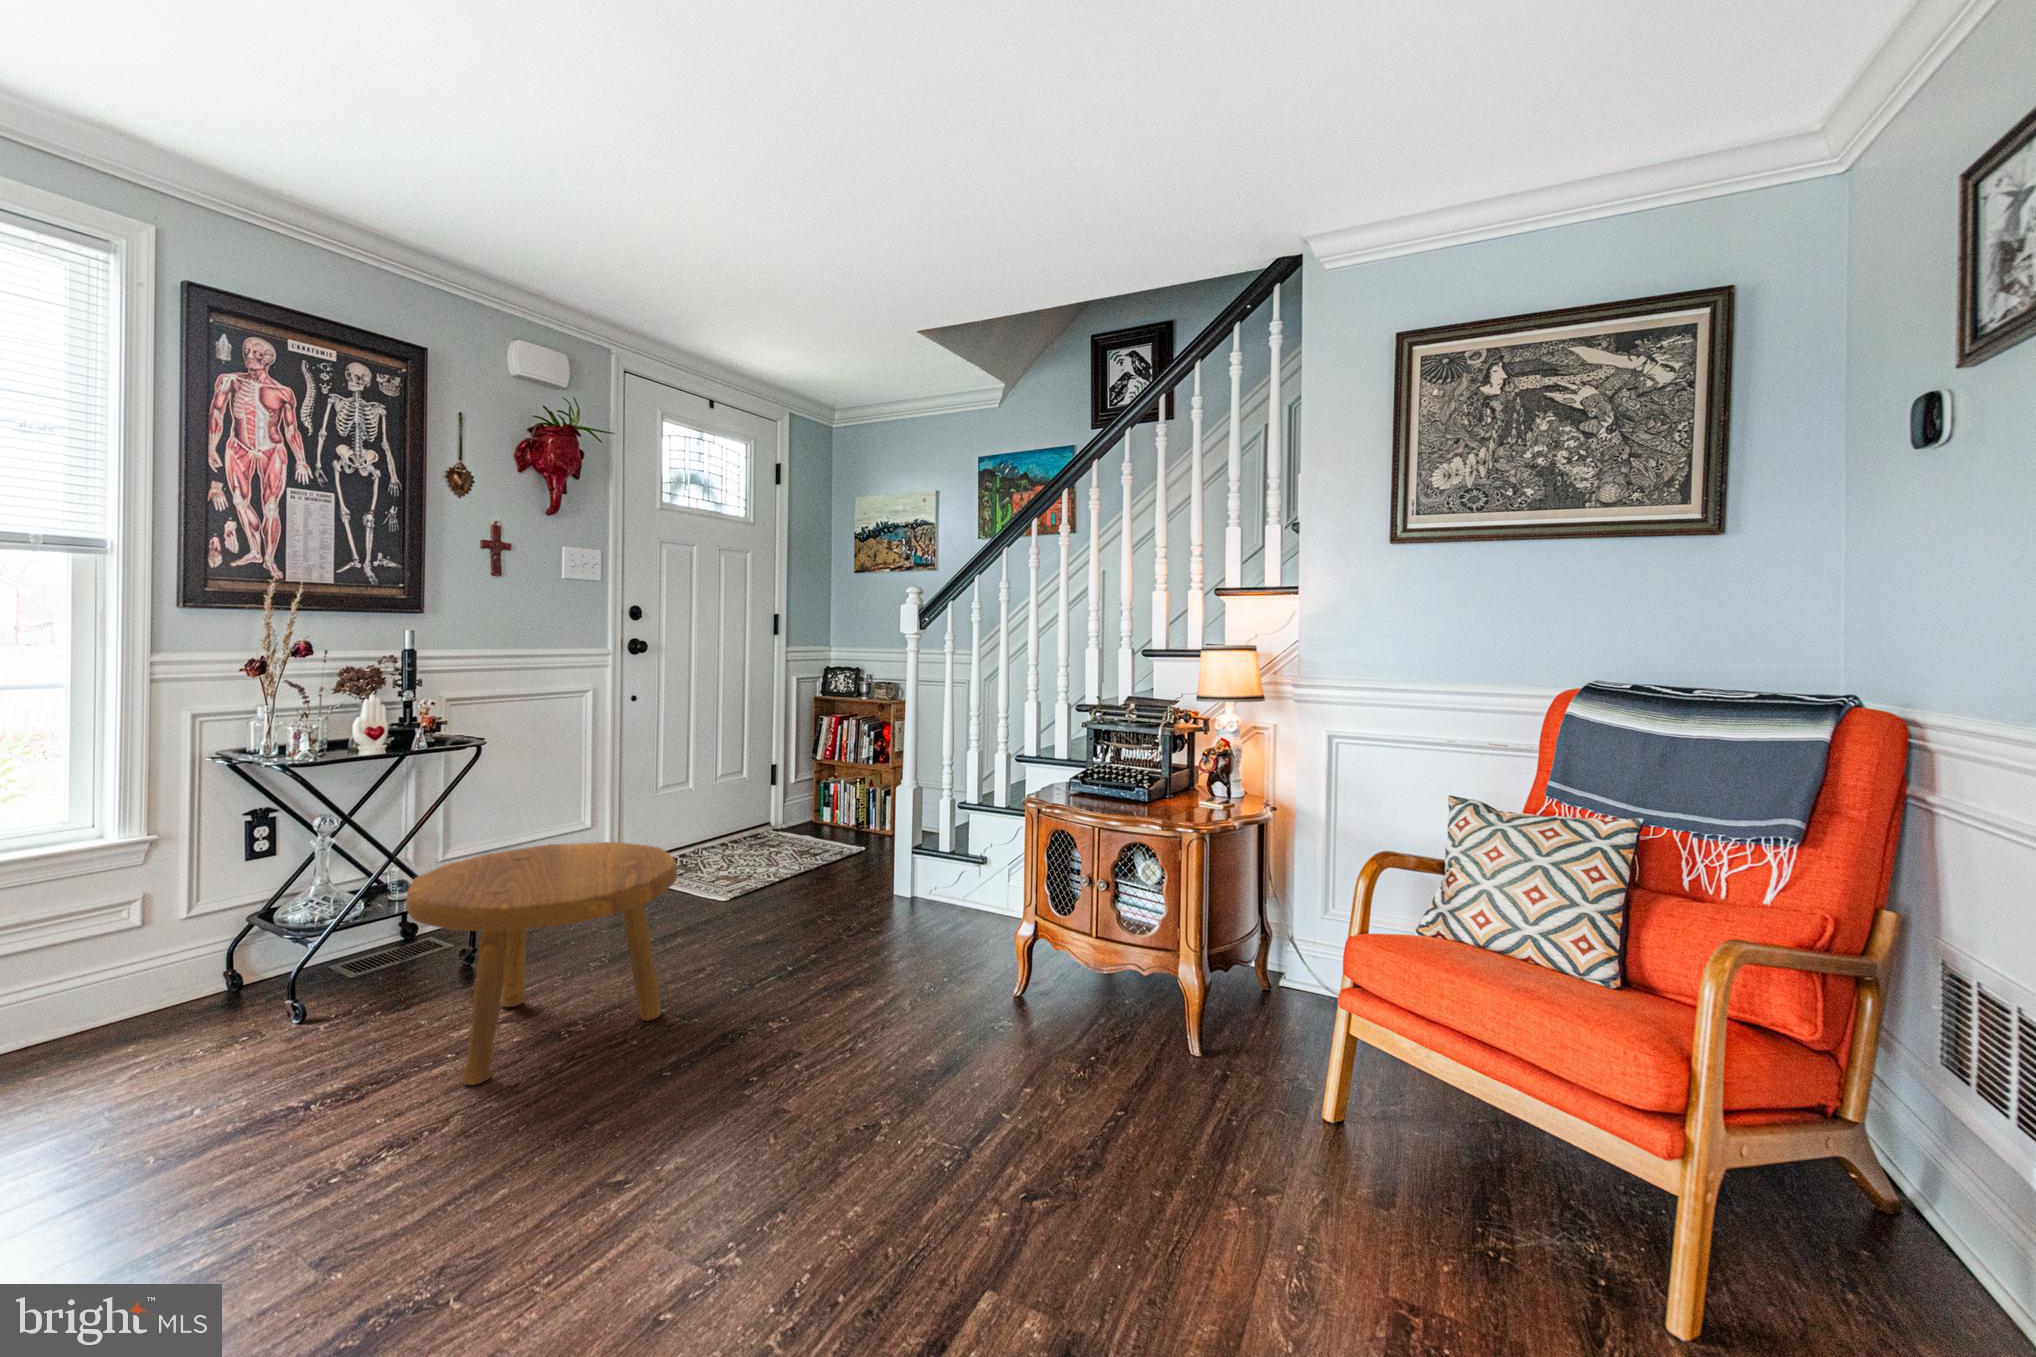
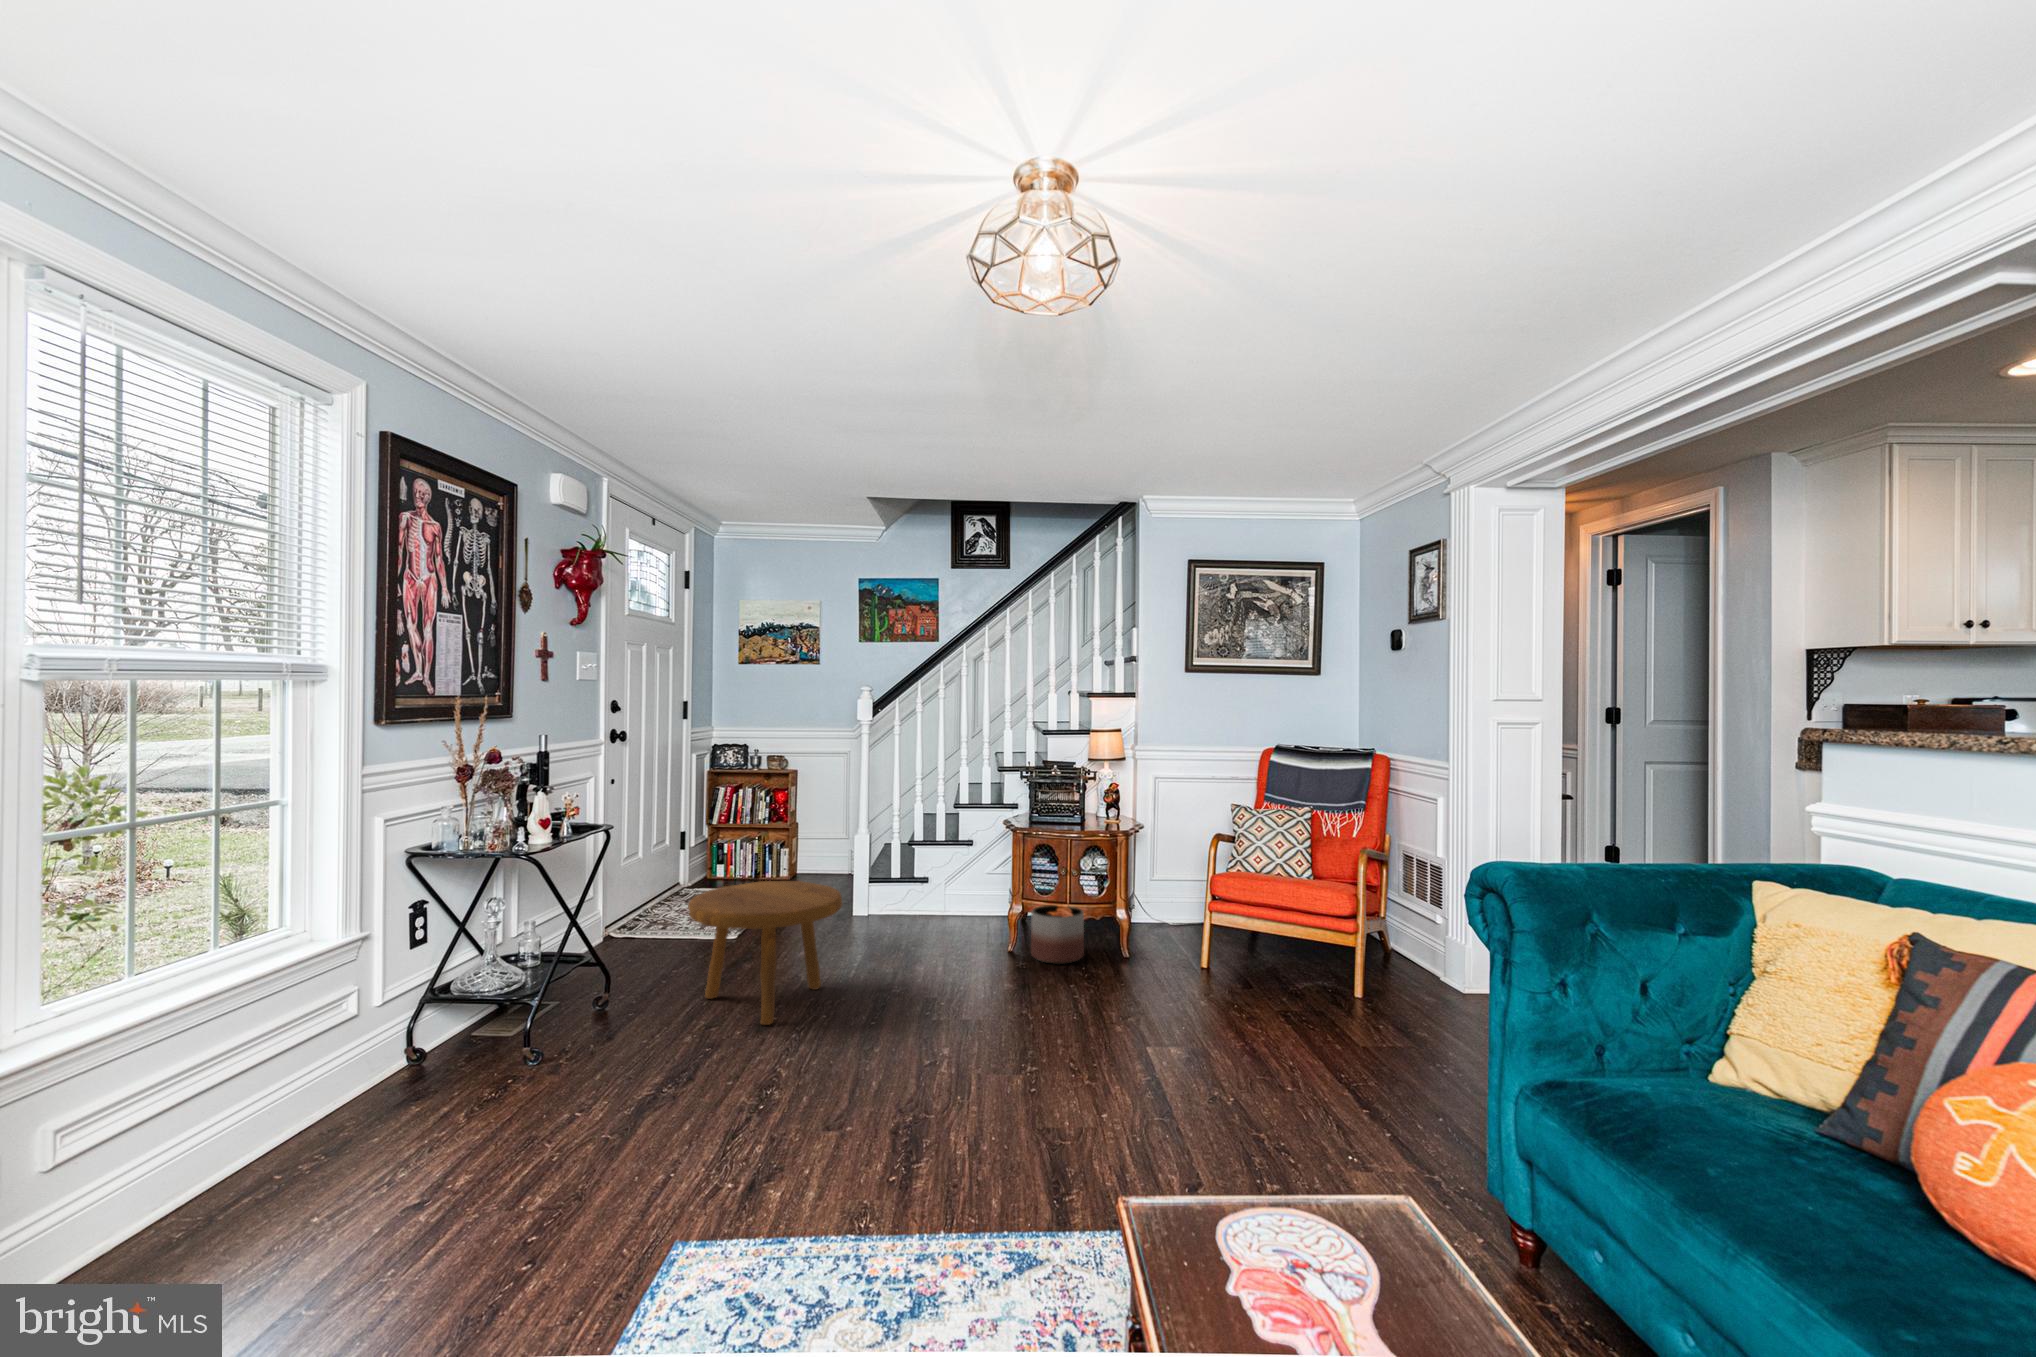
planter: none [1025,935,1120,1051] -> present [1031,905,1084,964]

